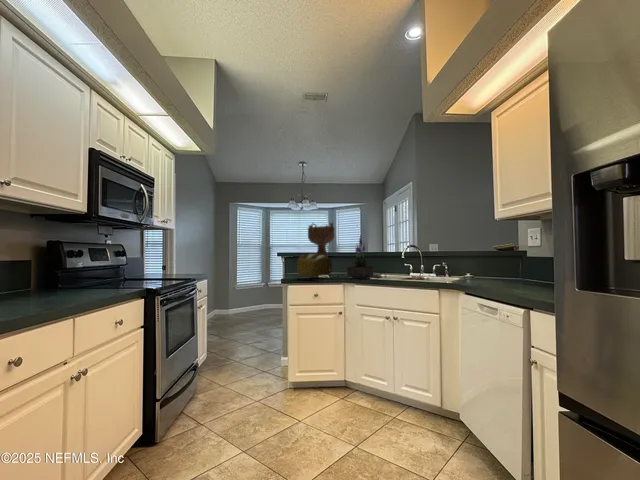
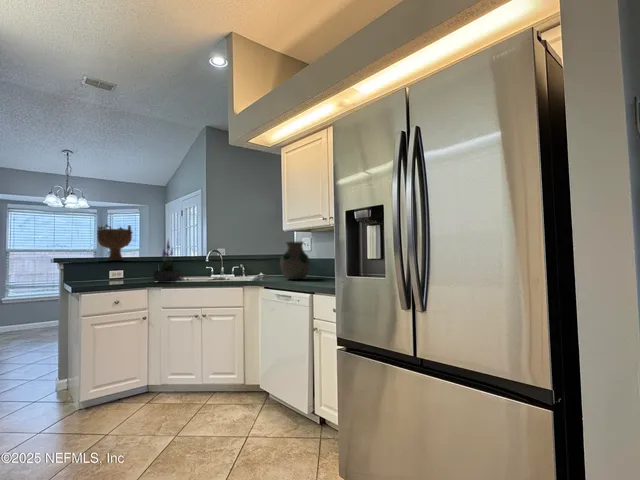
vase: none [487,233,535,286] -> present [280,242,310,279]
toaster: present [297,254,332,278] -> none [91,259,133,287]

